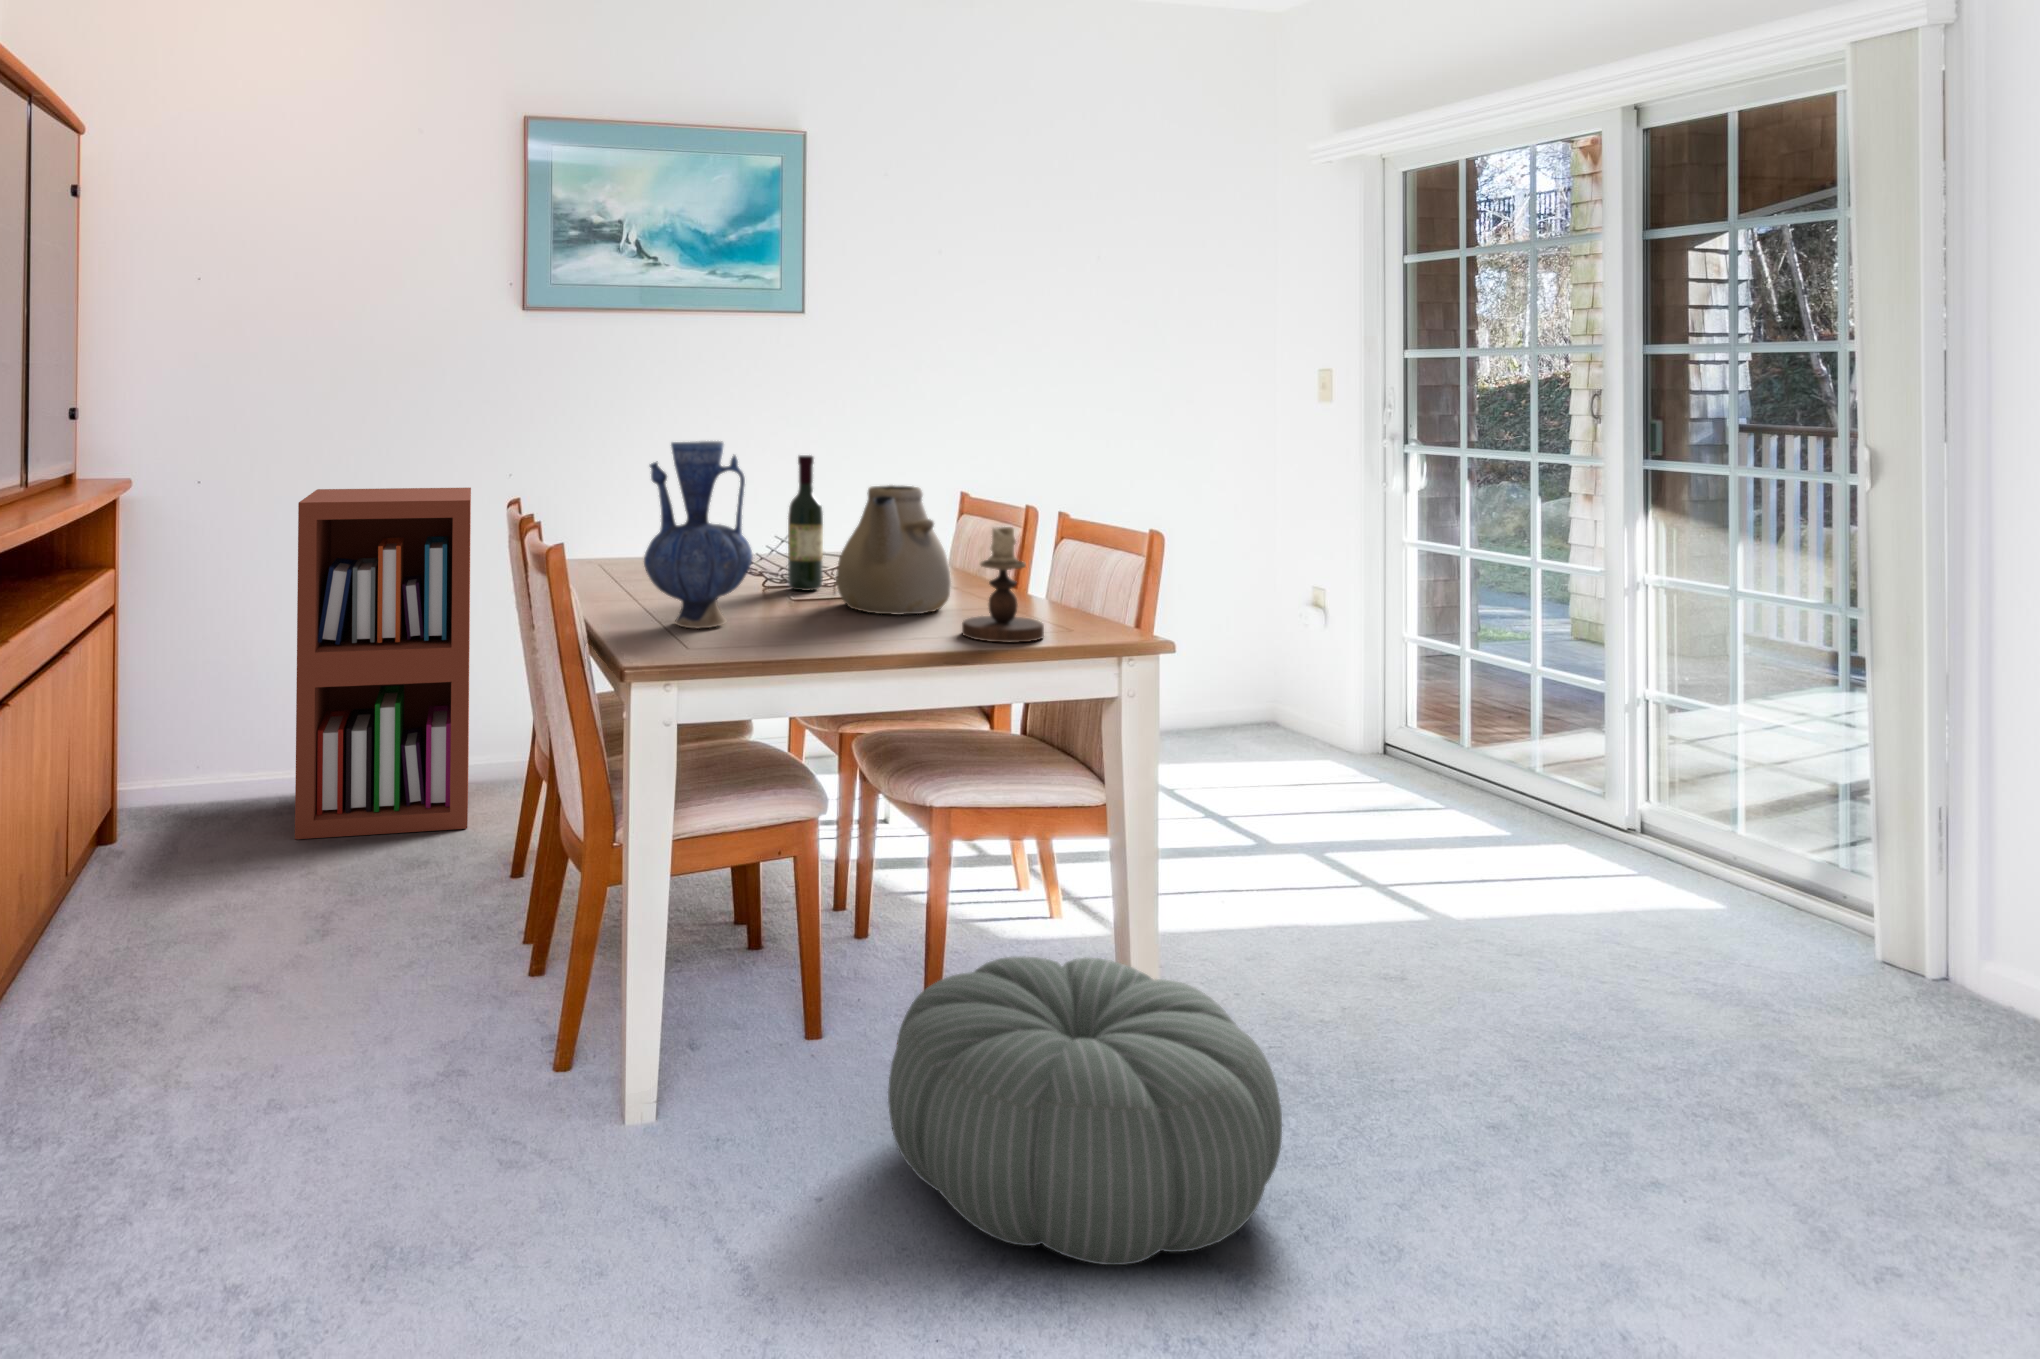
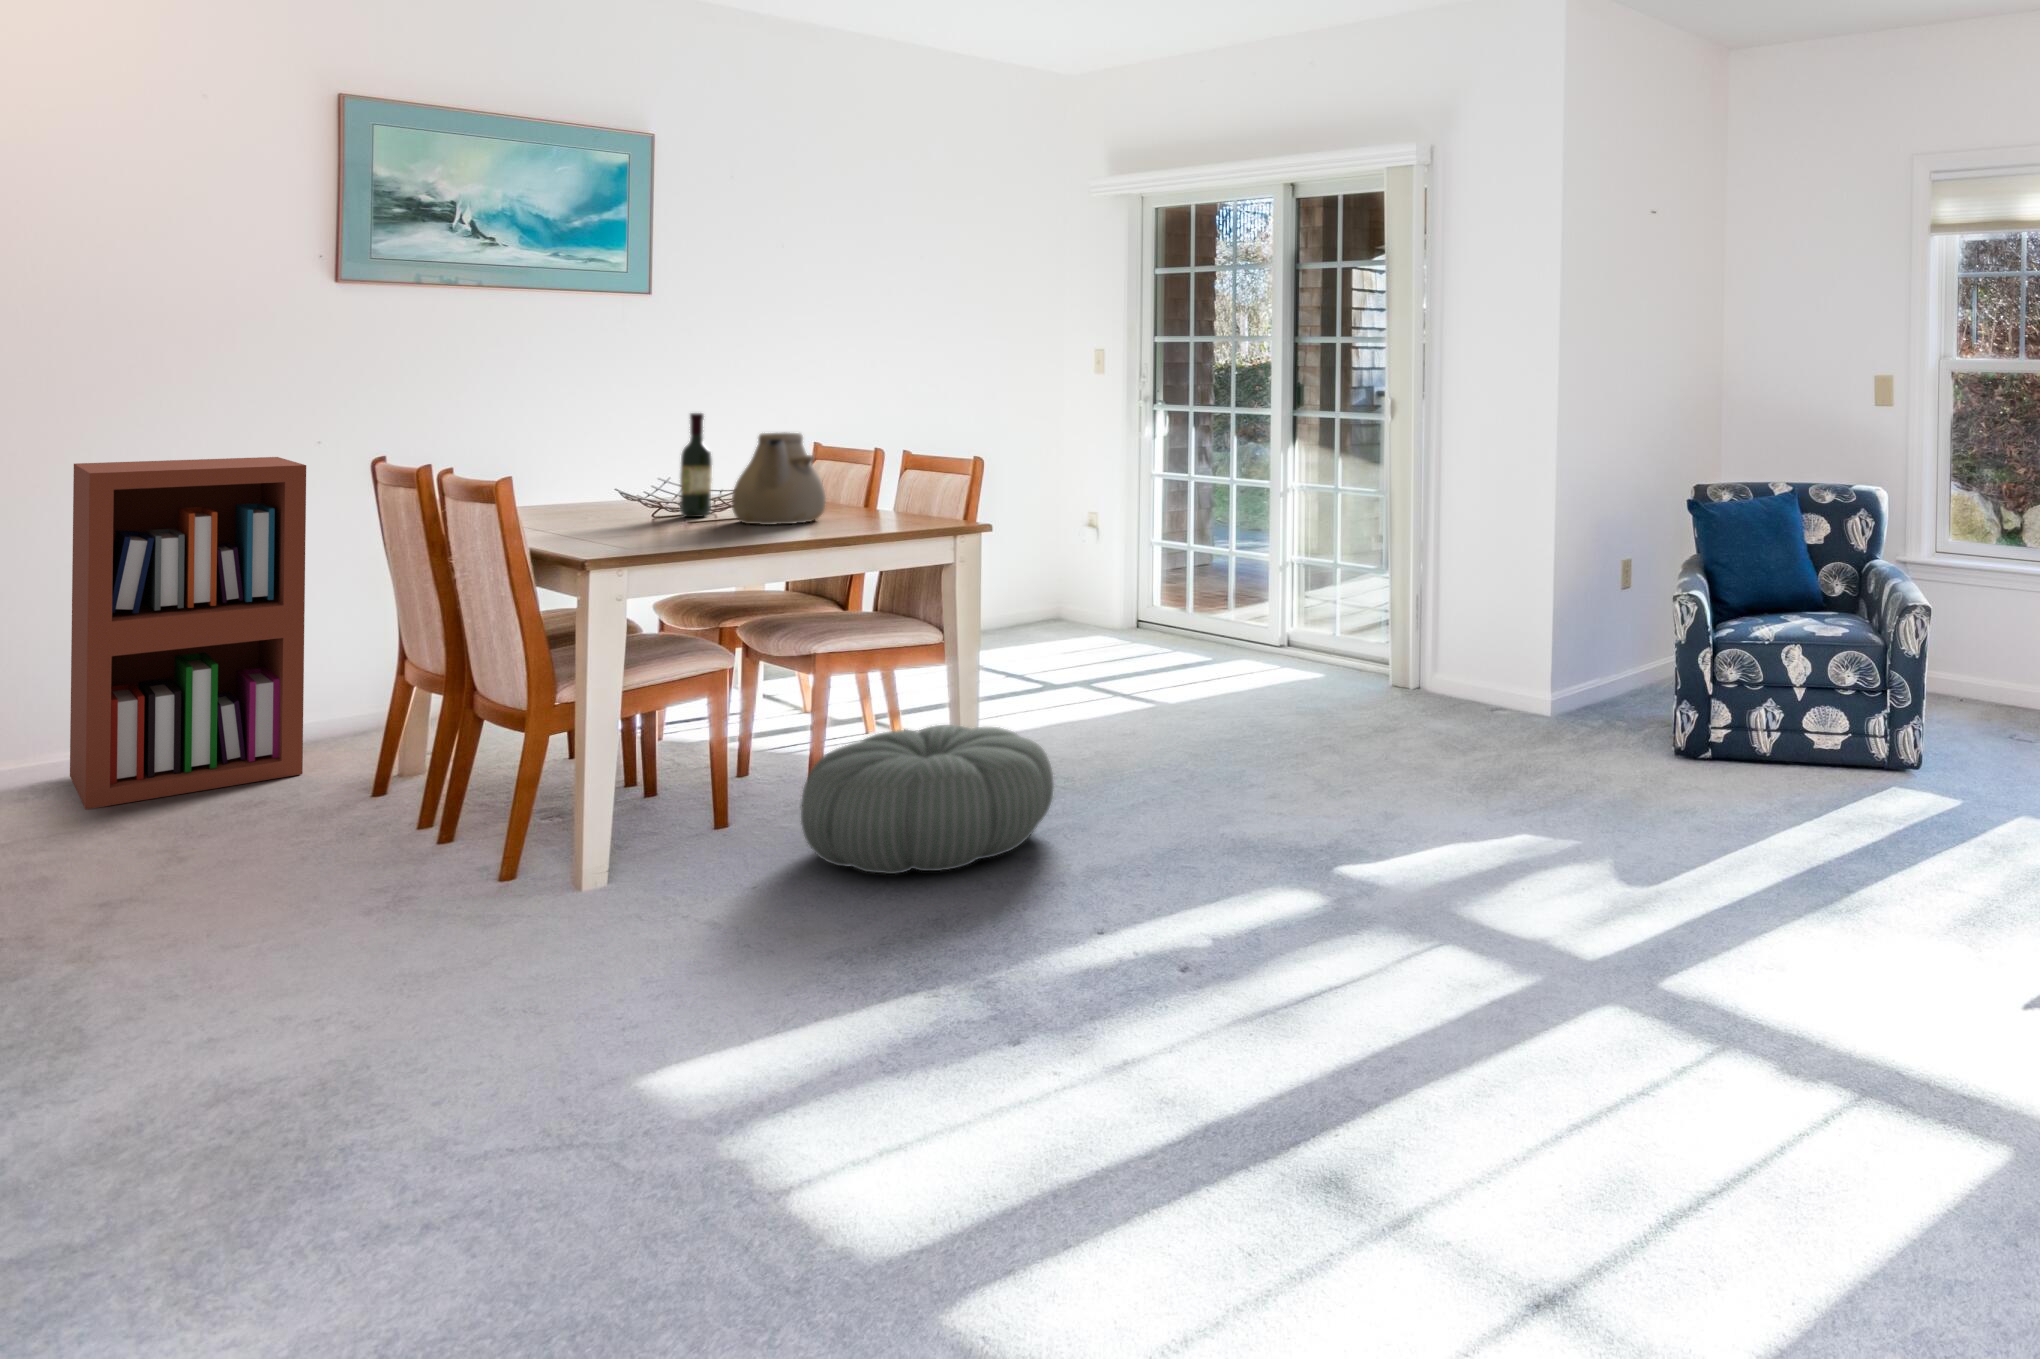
vase: present [644,441,753,629] -> none [577,400,673,540]
candlestick: present [962,527,1044,643] -> none [842,455,901,532]

